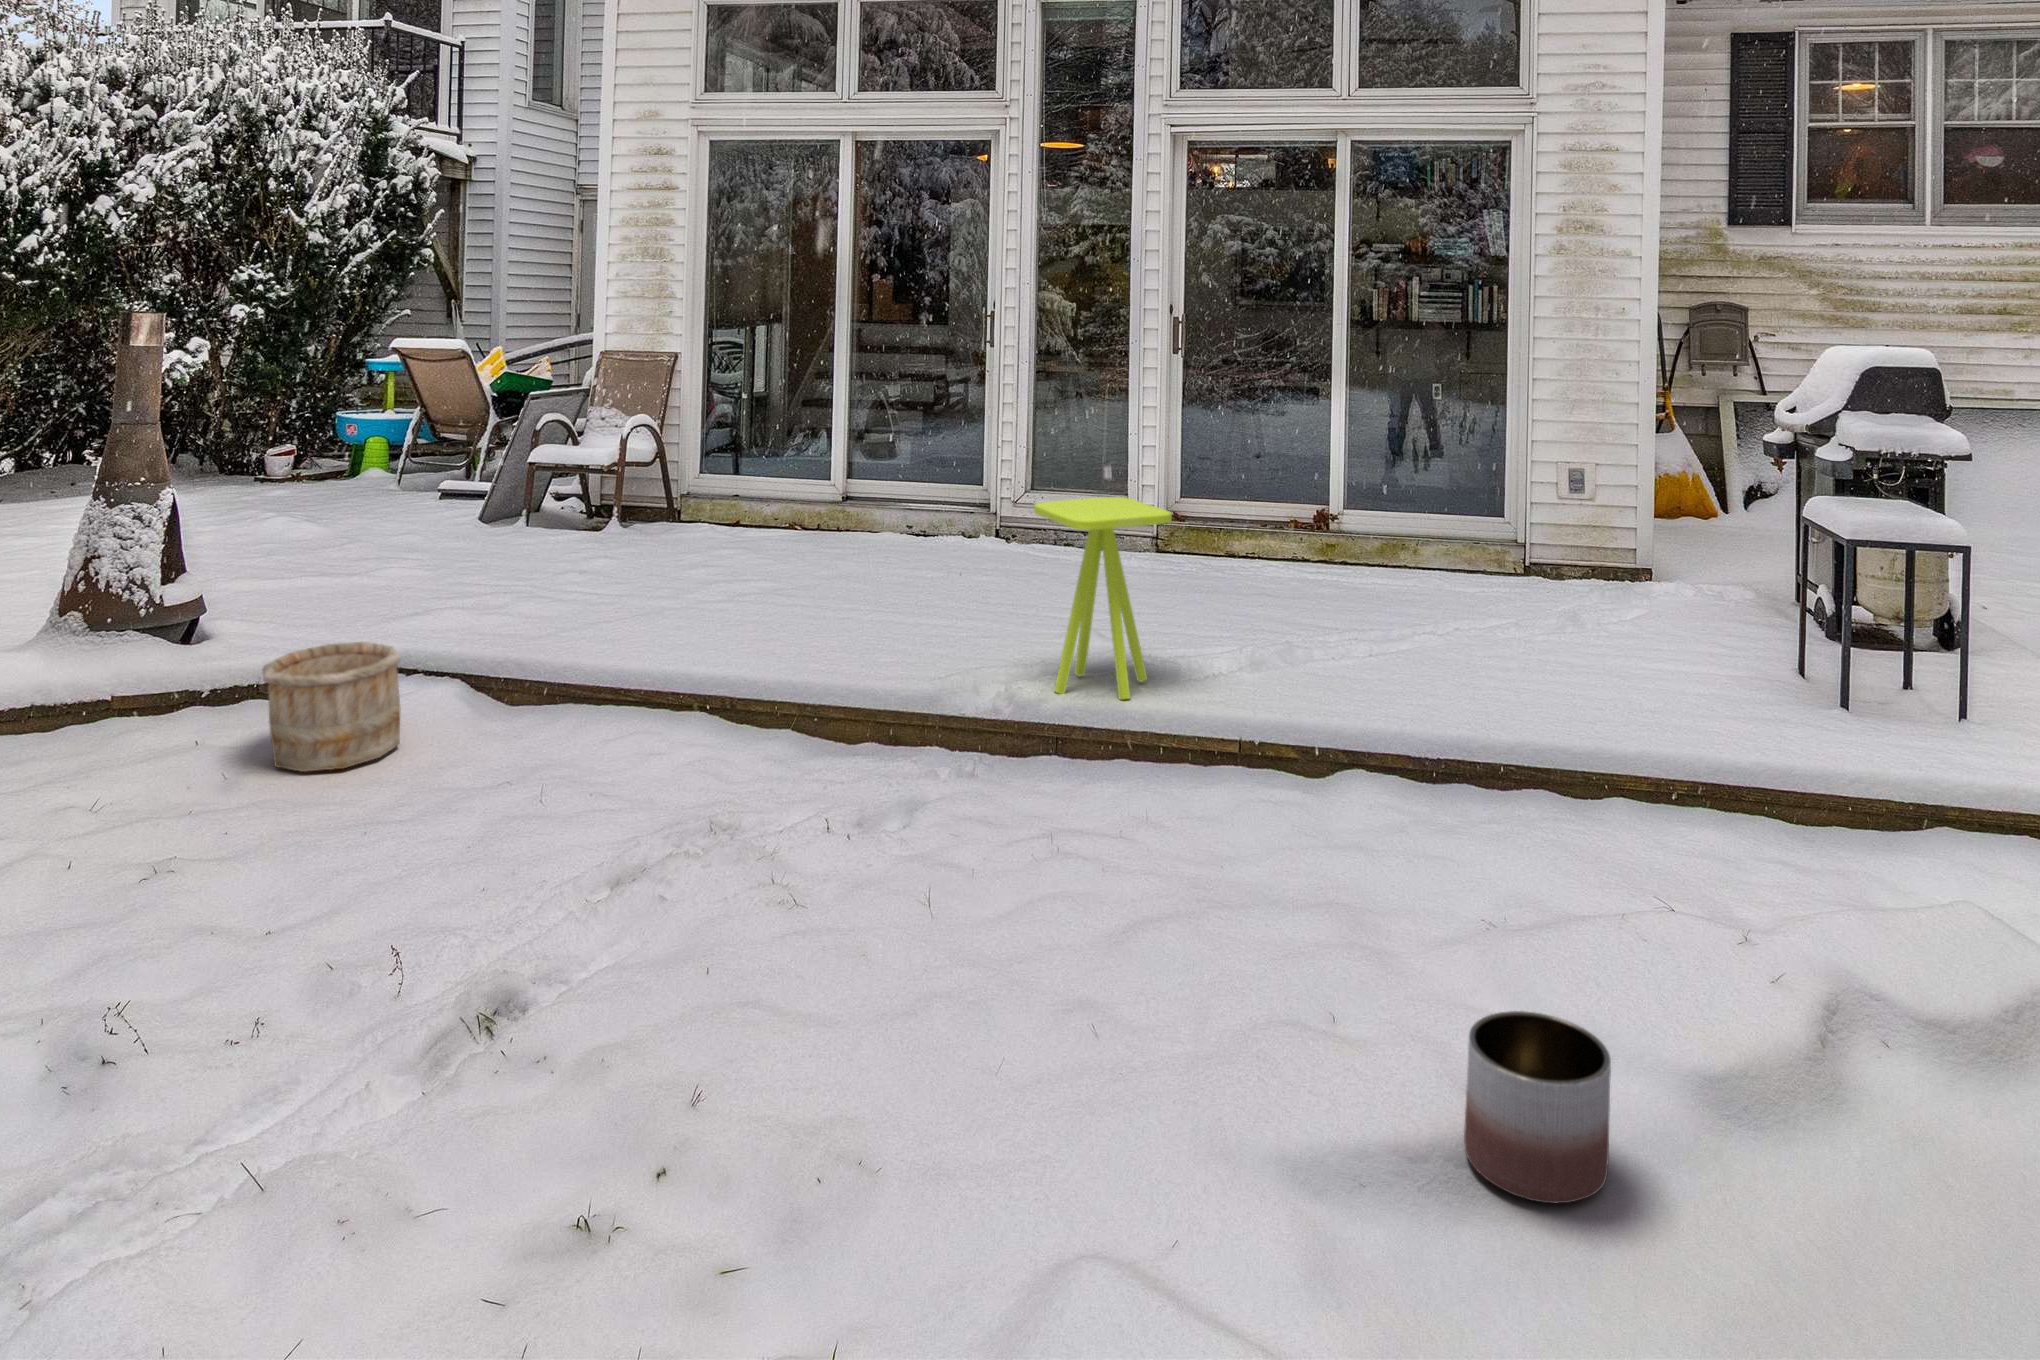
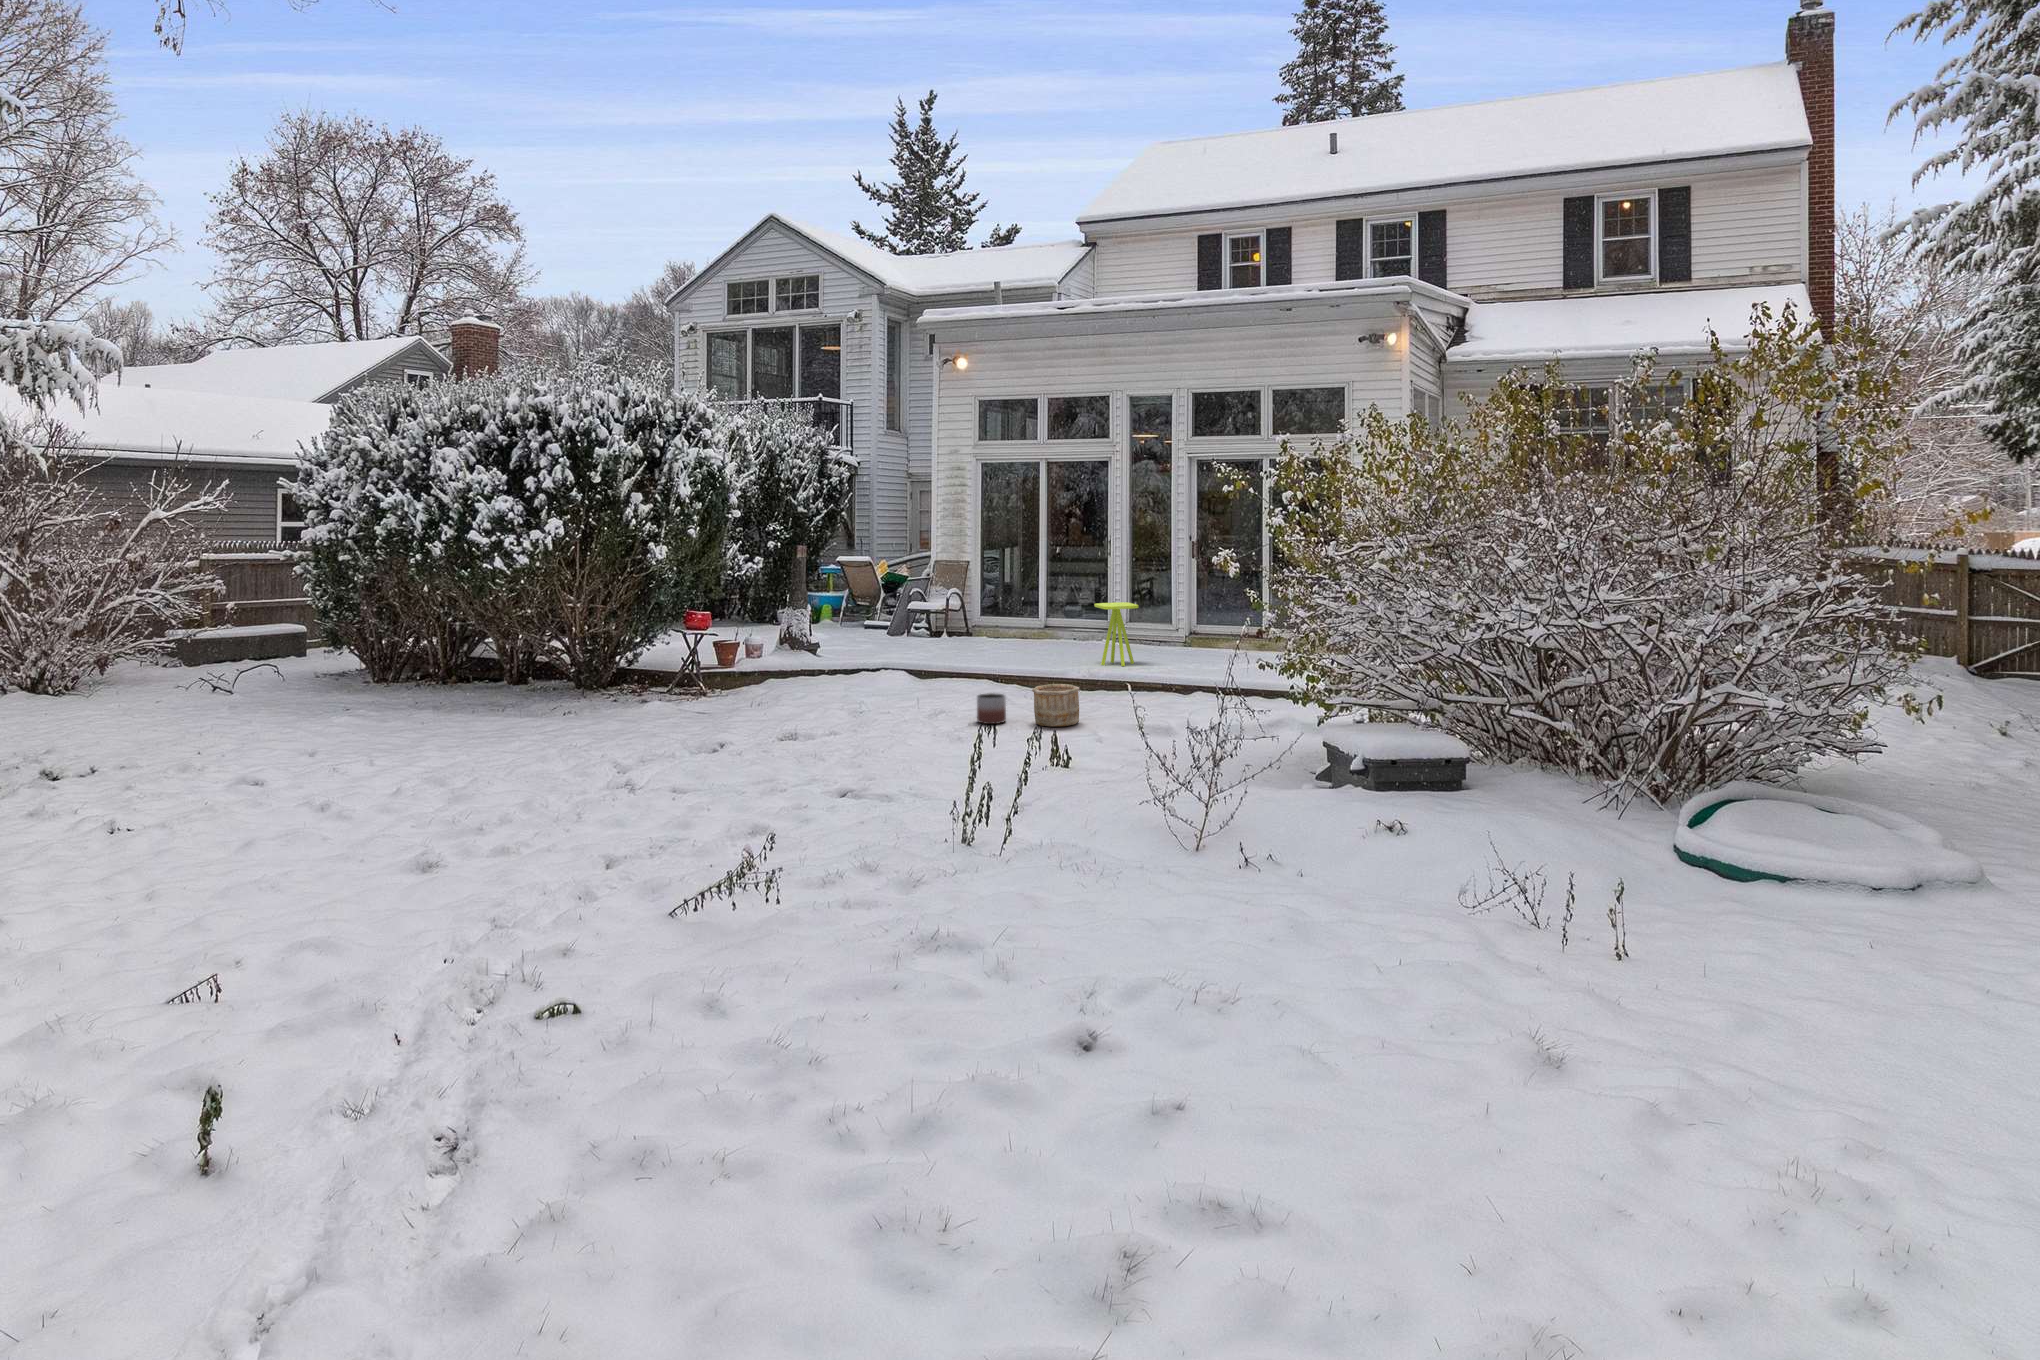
wooden bucket: present [263,642,401,772] -> present [1032,684,1080,727]
planter: present [1464,1011,1611,1203] -> present [977,693,1006,724]

